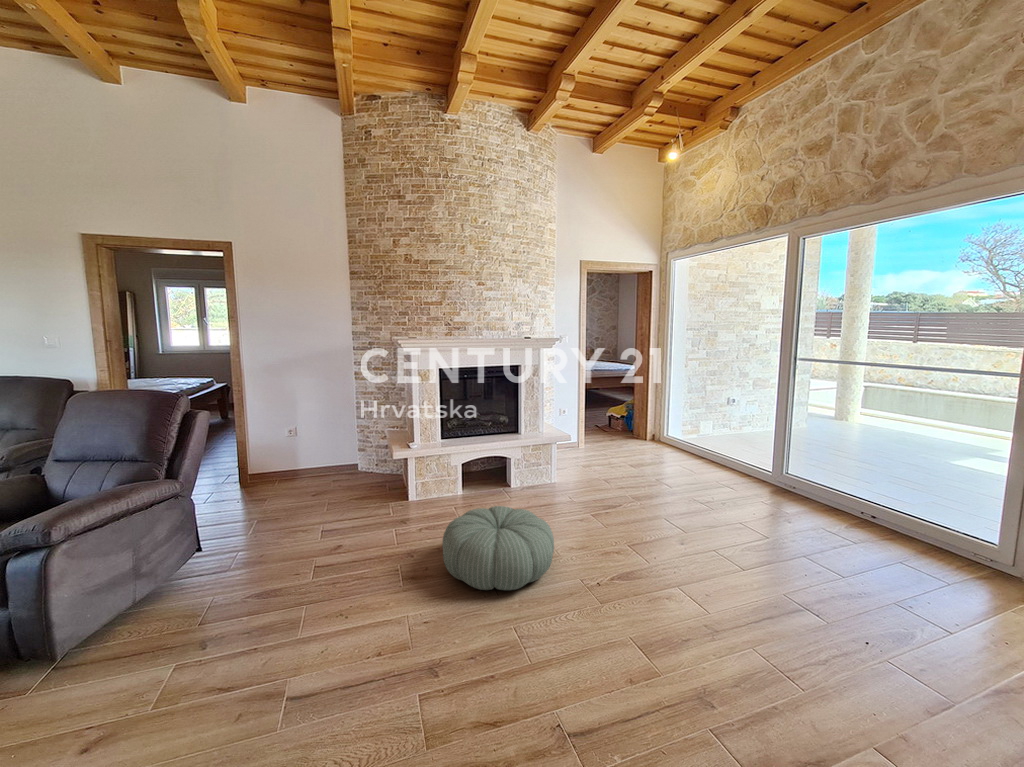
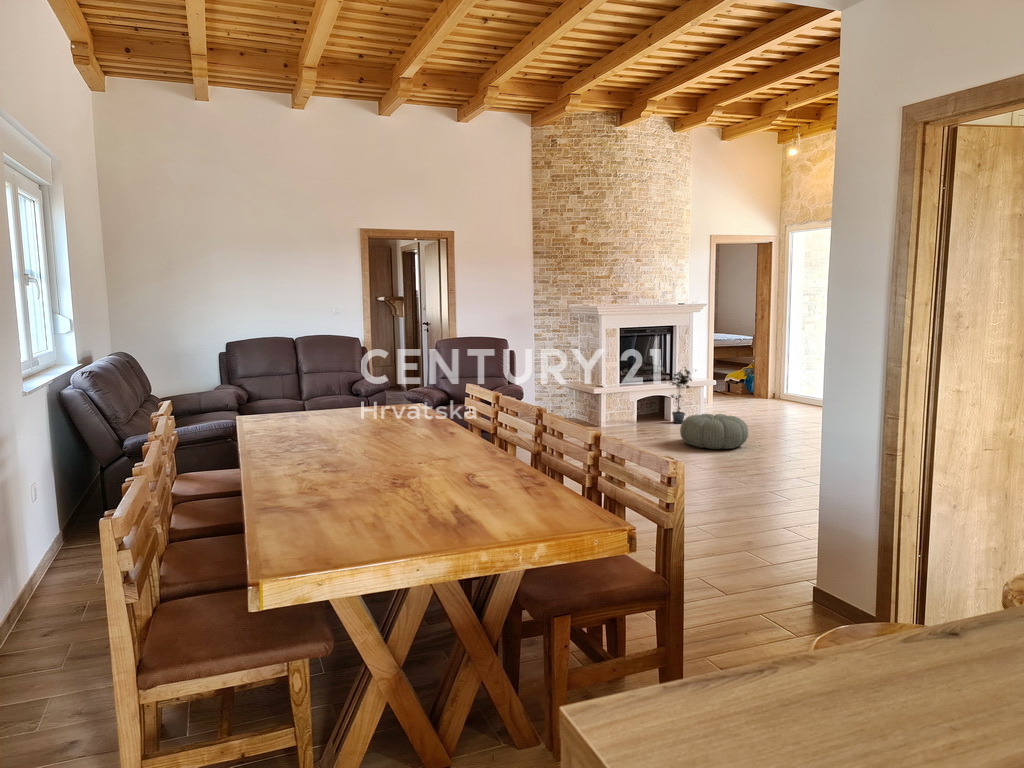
potted plant: none [499,419,531,493] -> present [671,367,692,423]

